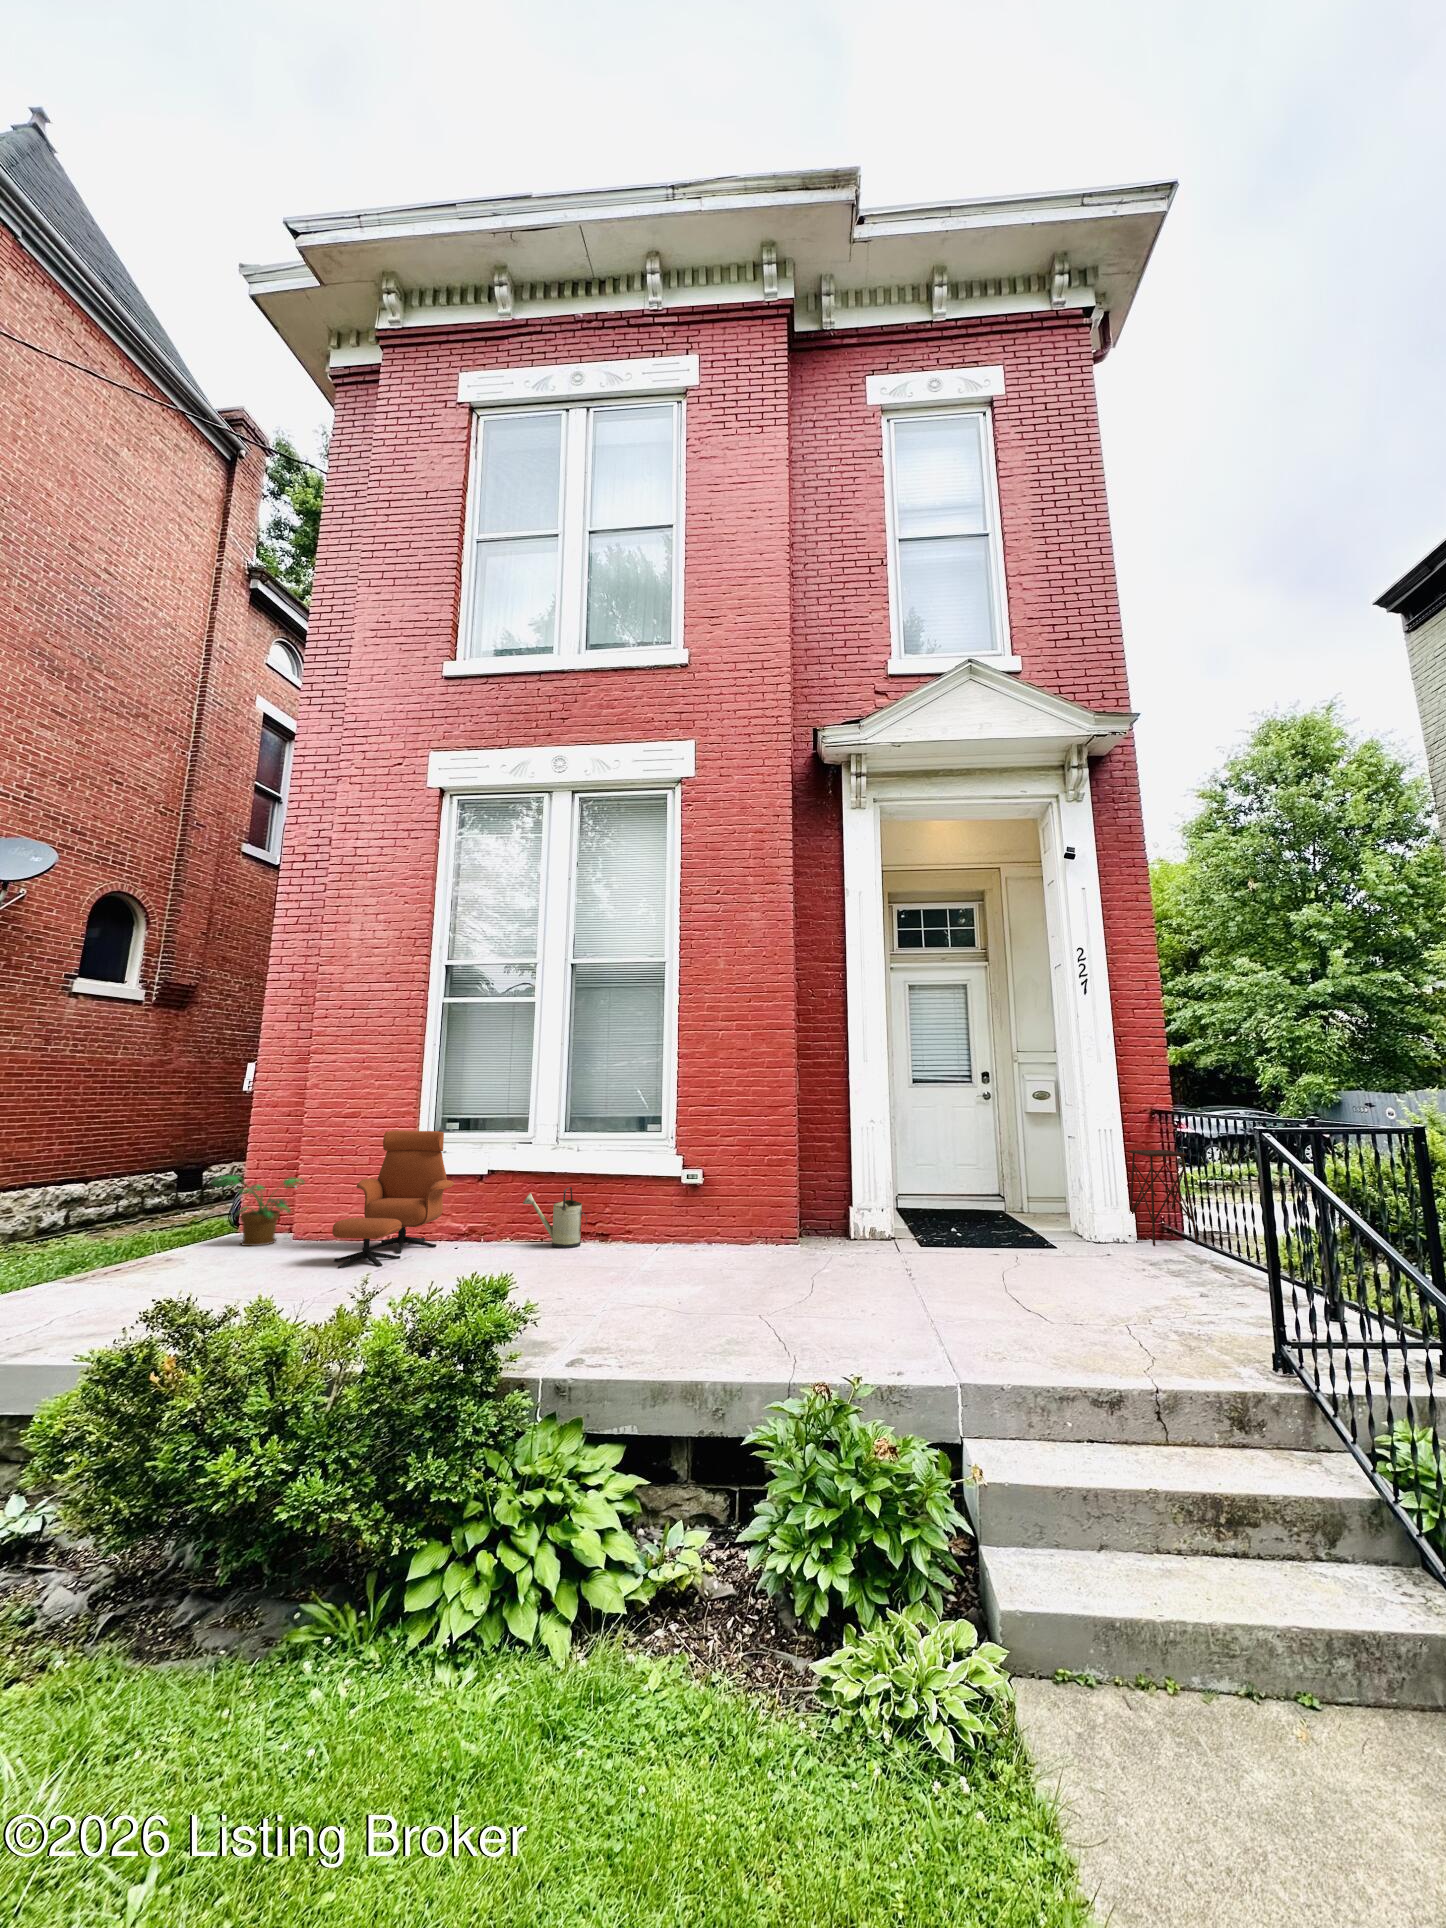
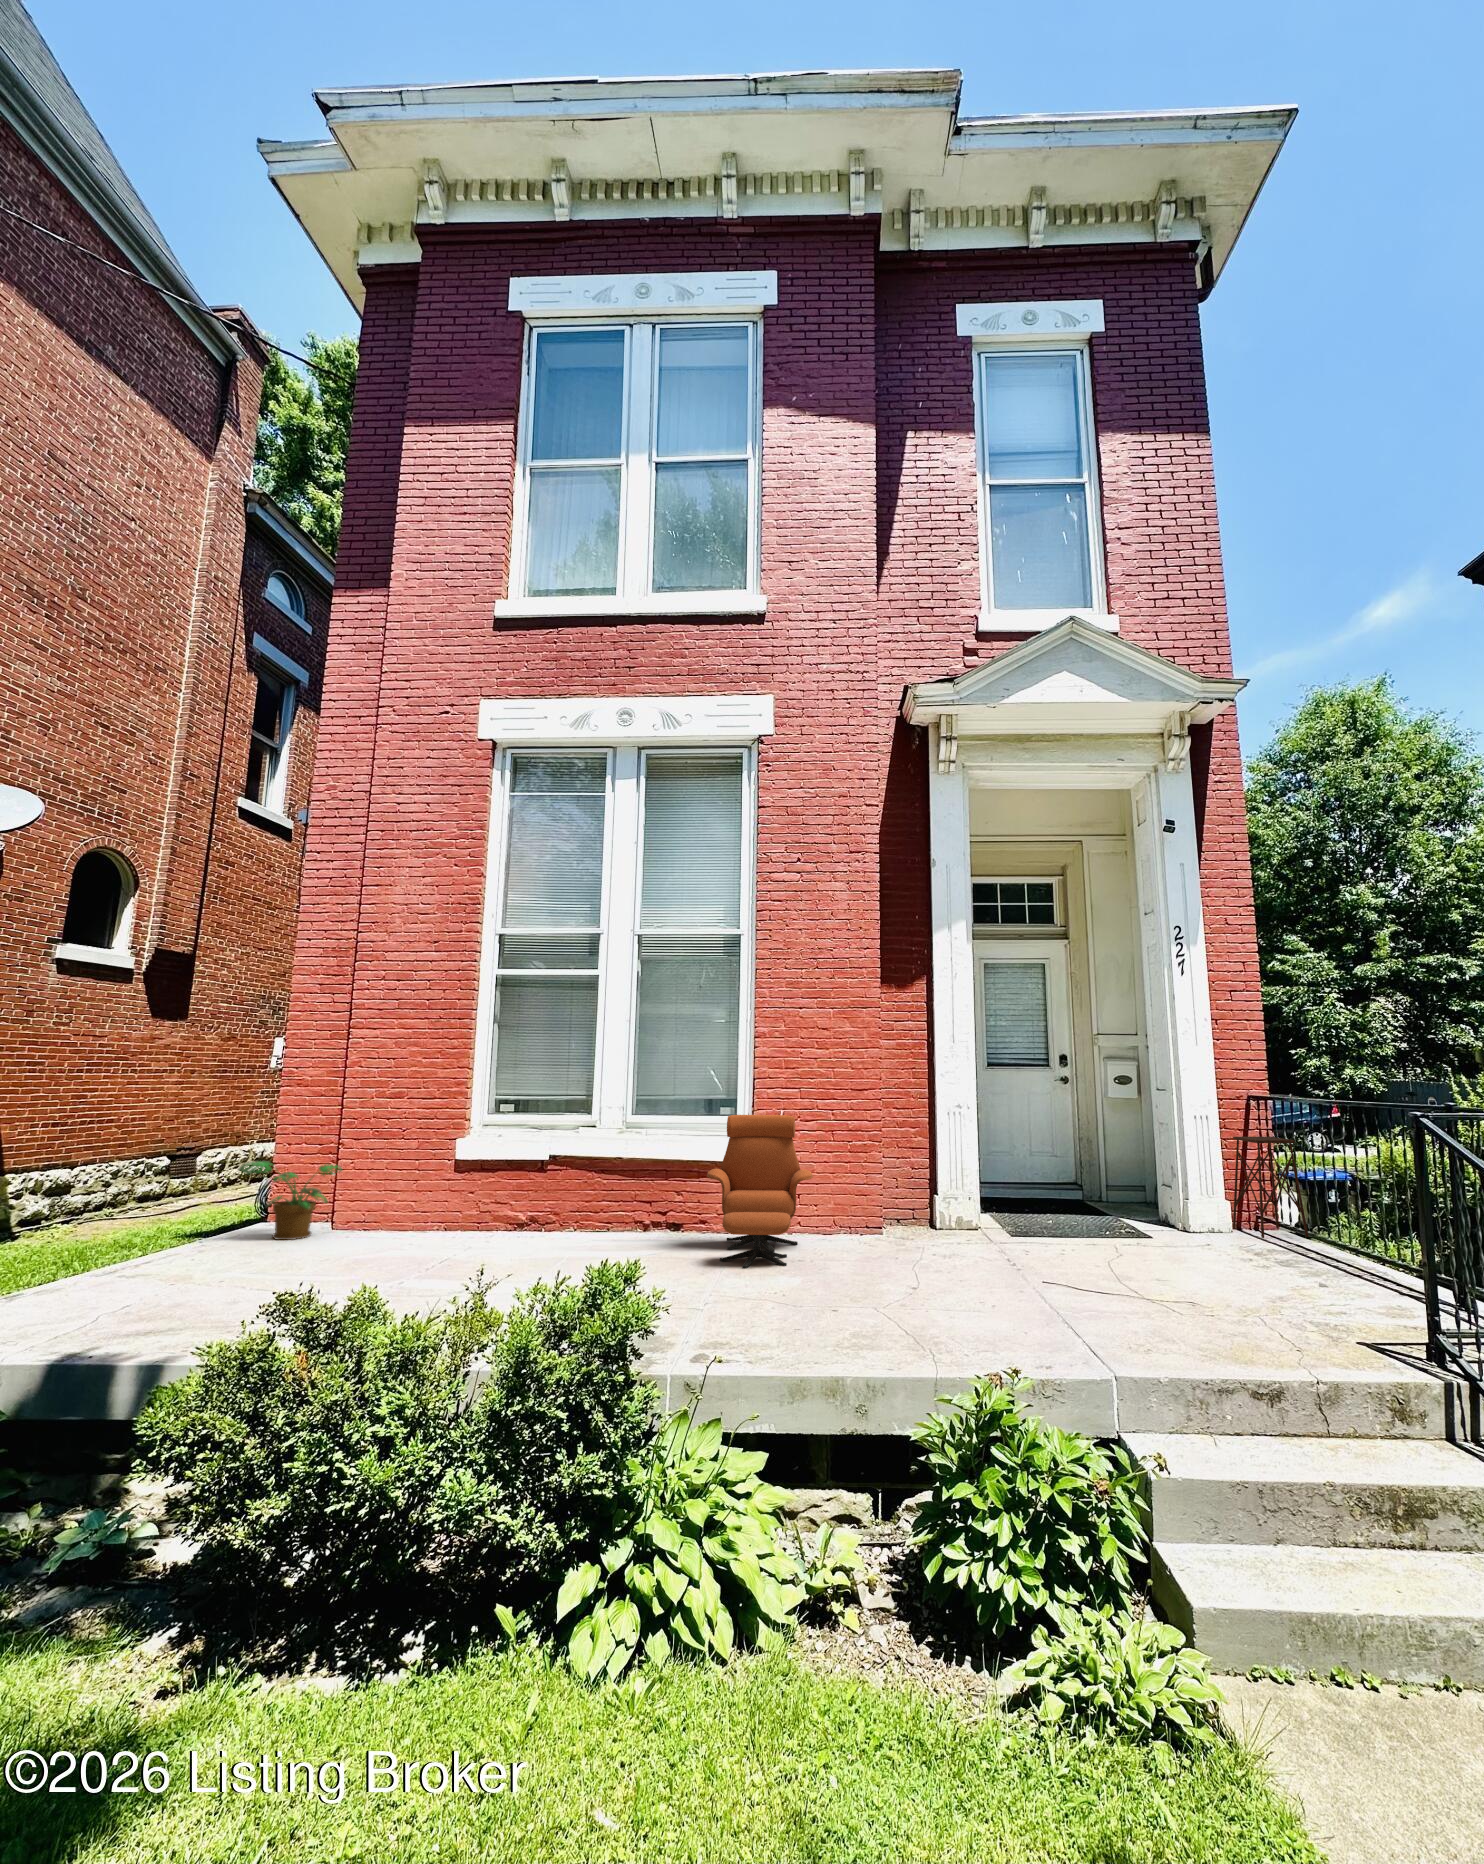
lounge chair: present [332,1131,454,1269] -> present [707,1115,813,1269]
watering can: present [523,1187,587,1248] -> none [589,1175,659,1242]

